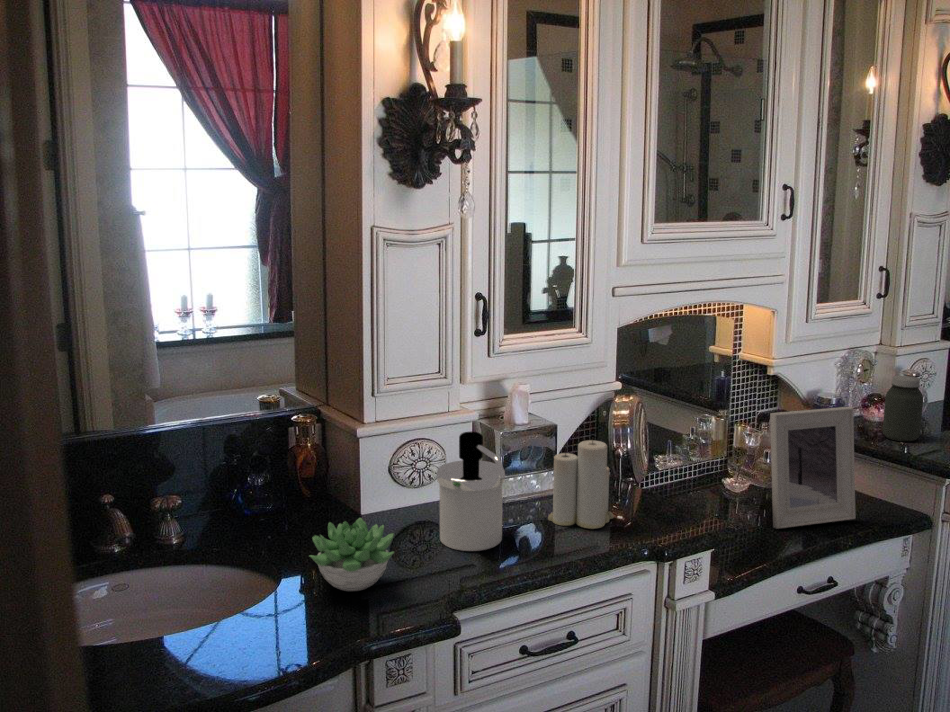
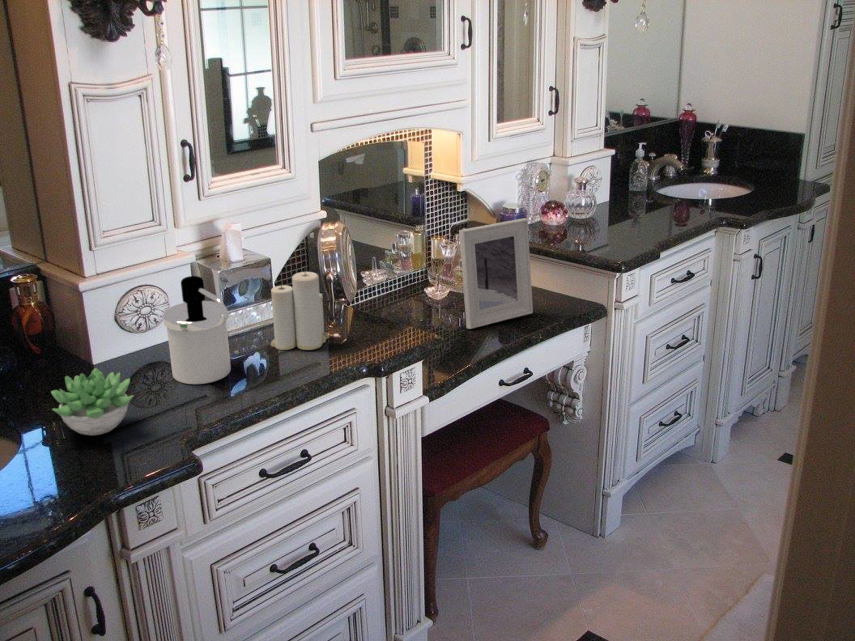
jar: present [883,376,923,441] -> none [555,185,585,242]

